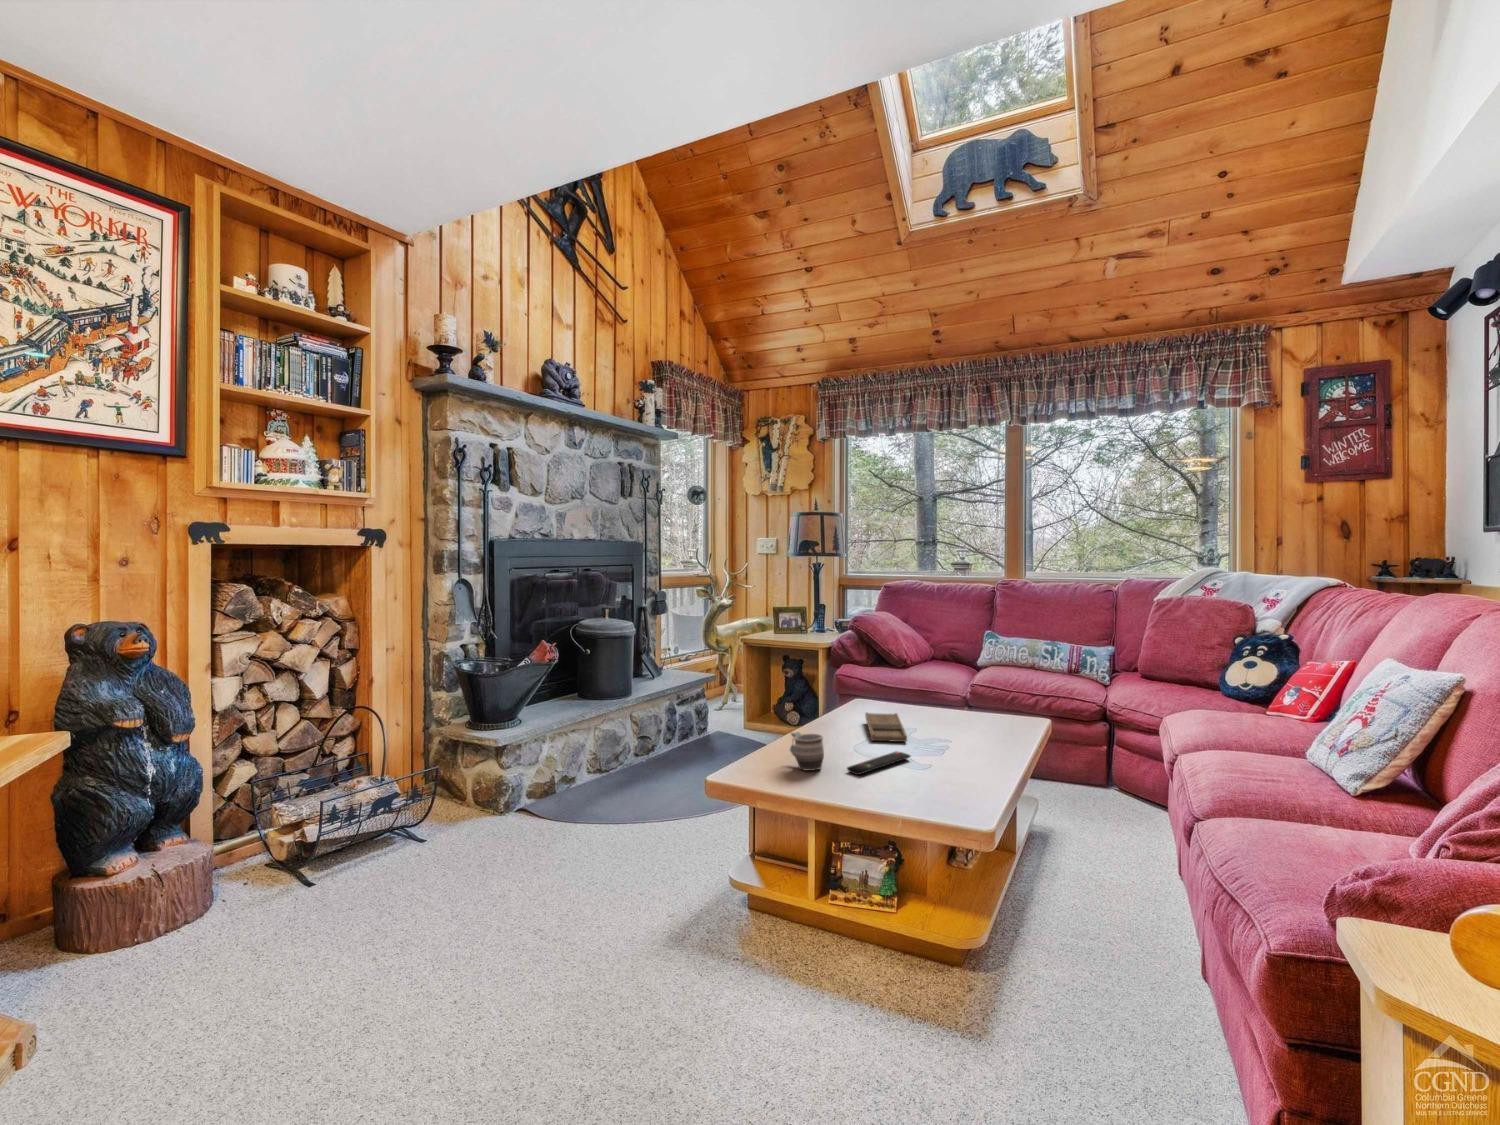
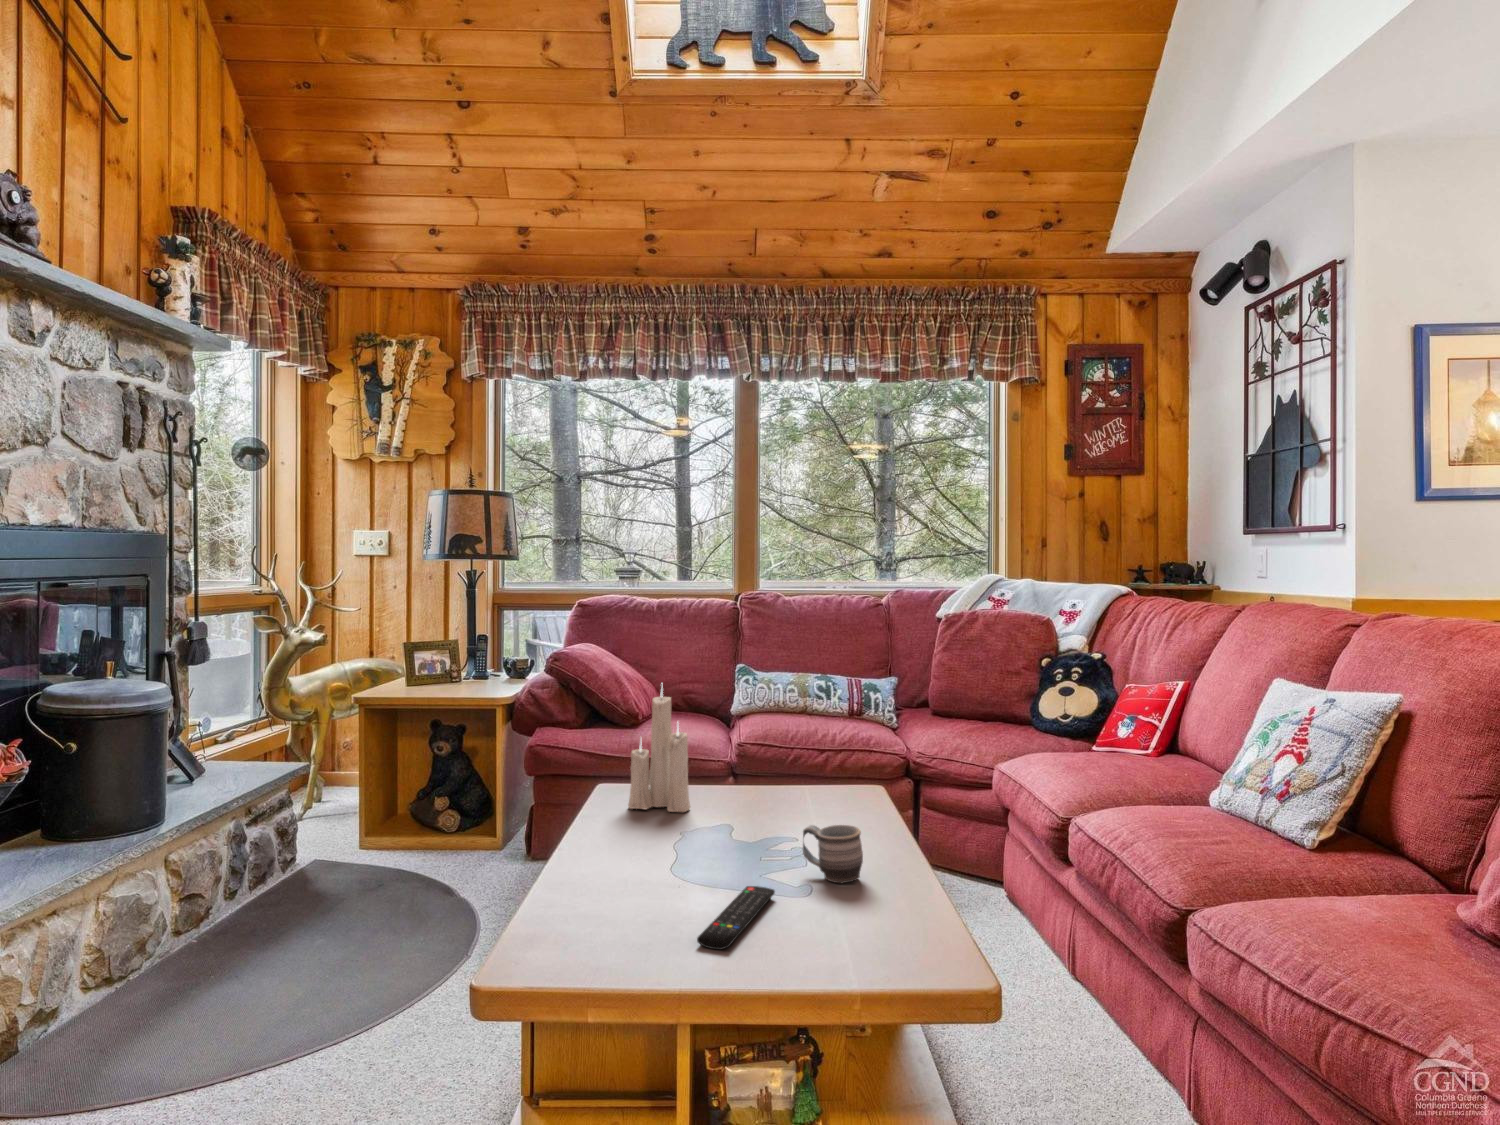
candle: none [864,630,902,715] -> present [628,688,690,812]
tray: present [865,713,907,742] -> none [648,811,741,869]
mug: present [790,732,824,771] -> present [803,825,863,883]

